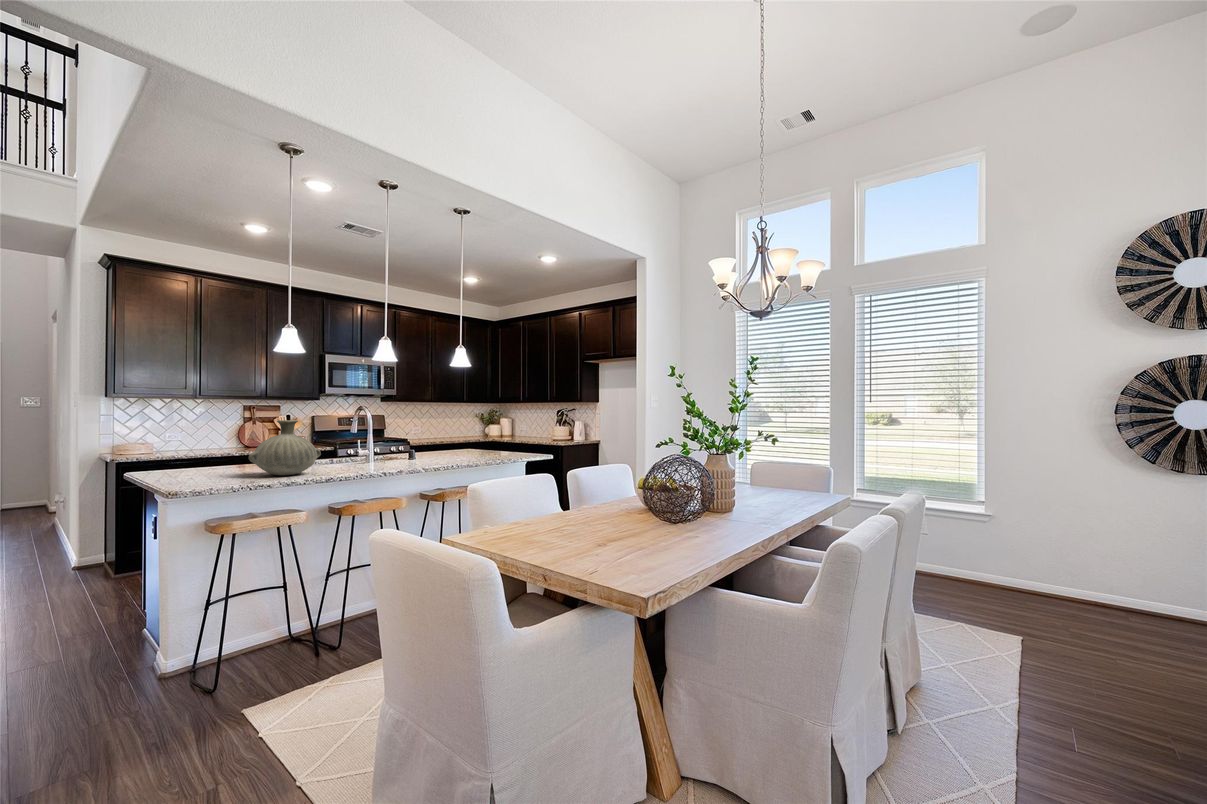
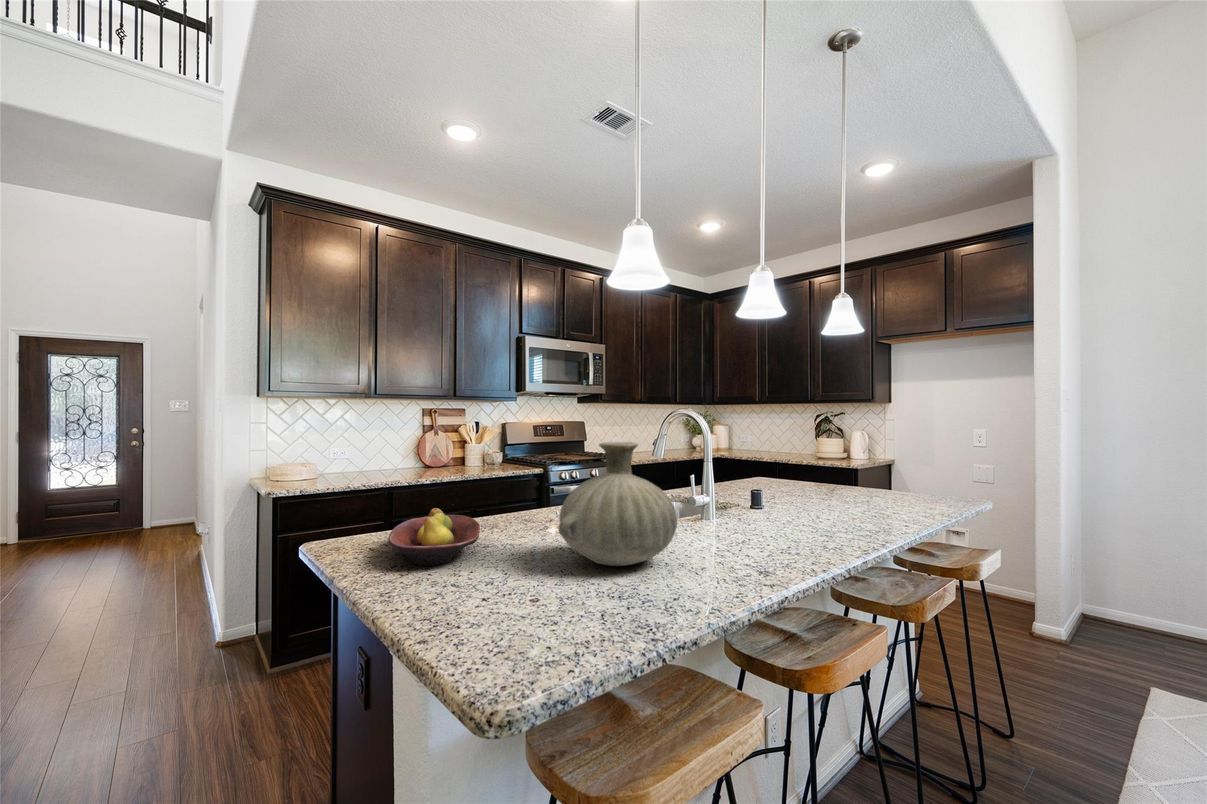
fruit bowl: none [167,454,225,477] -> present [388,508,480,566]

